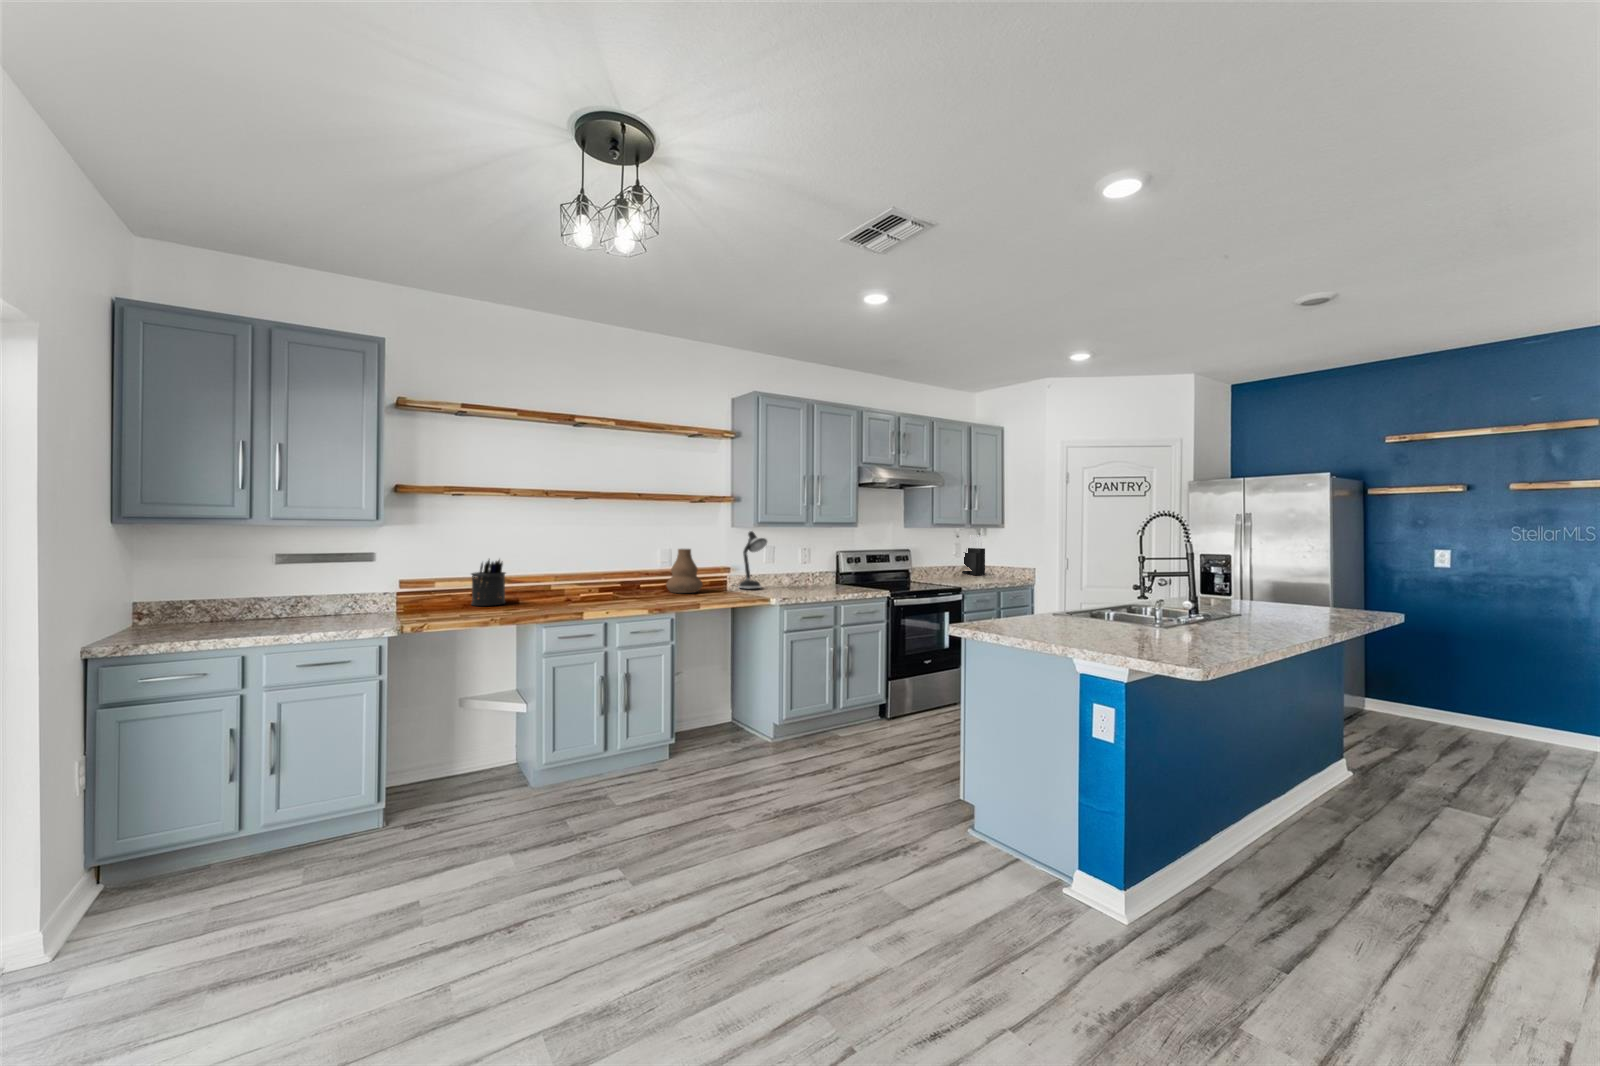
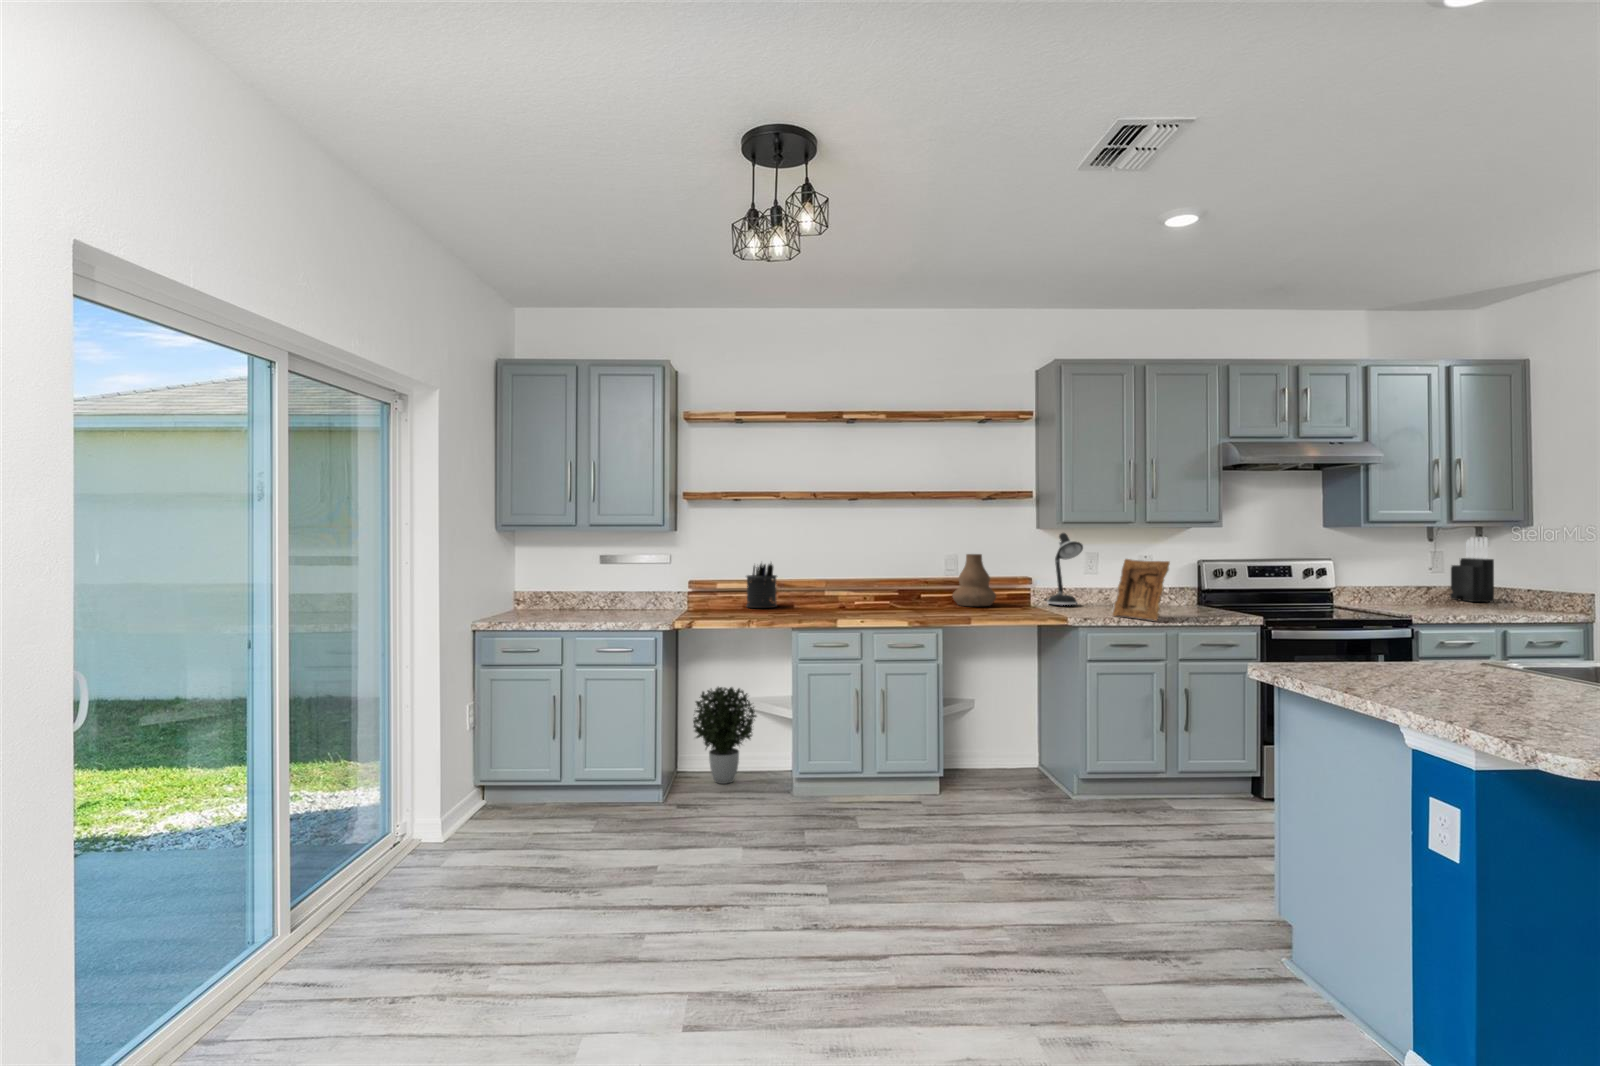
picture frame: none [794,551,835,597] -> present [1112,559,1170,621]
potted plant: none [409,688,486,790] -> present [693,687,756,784]

